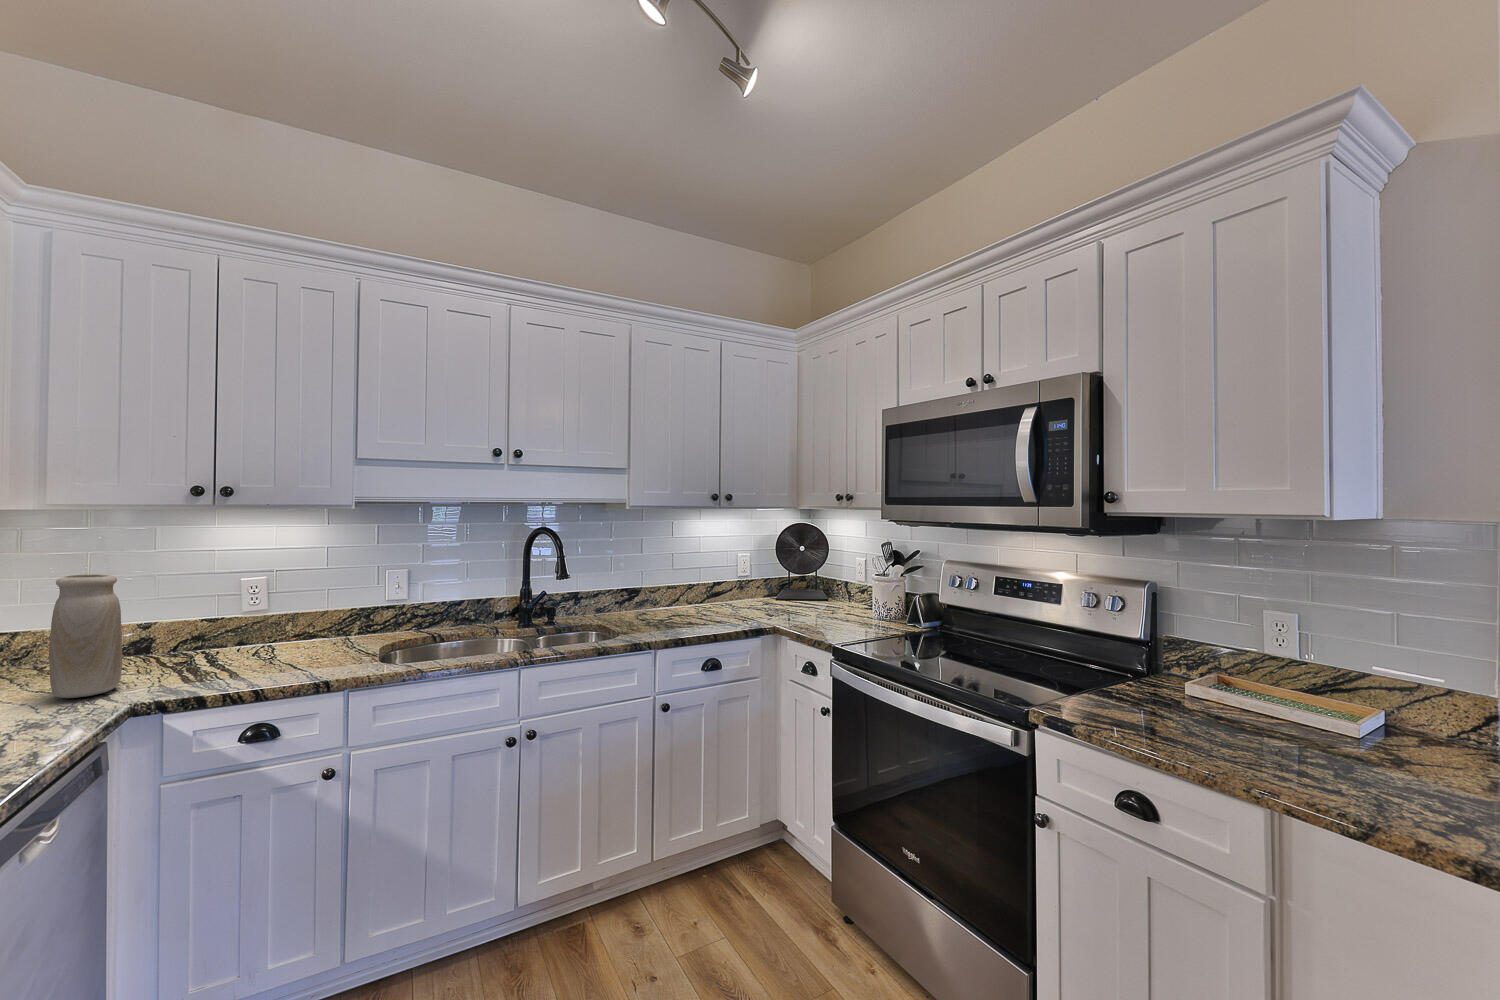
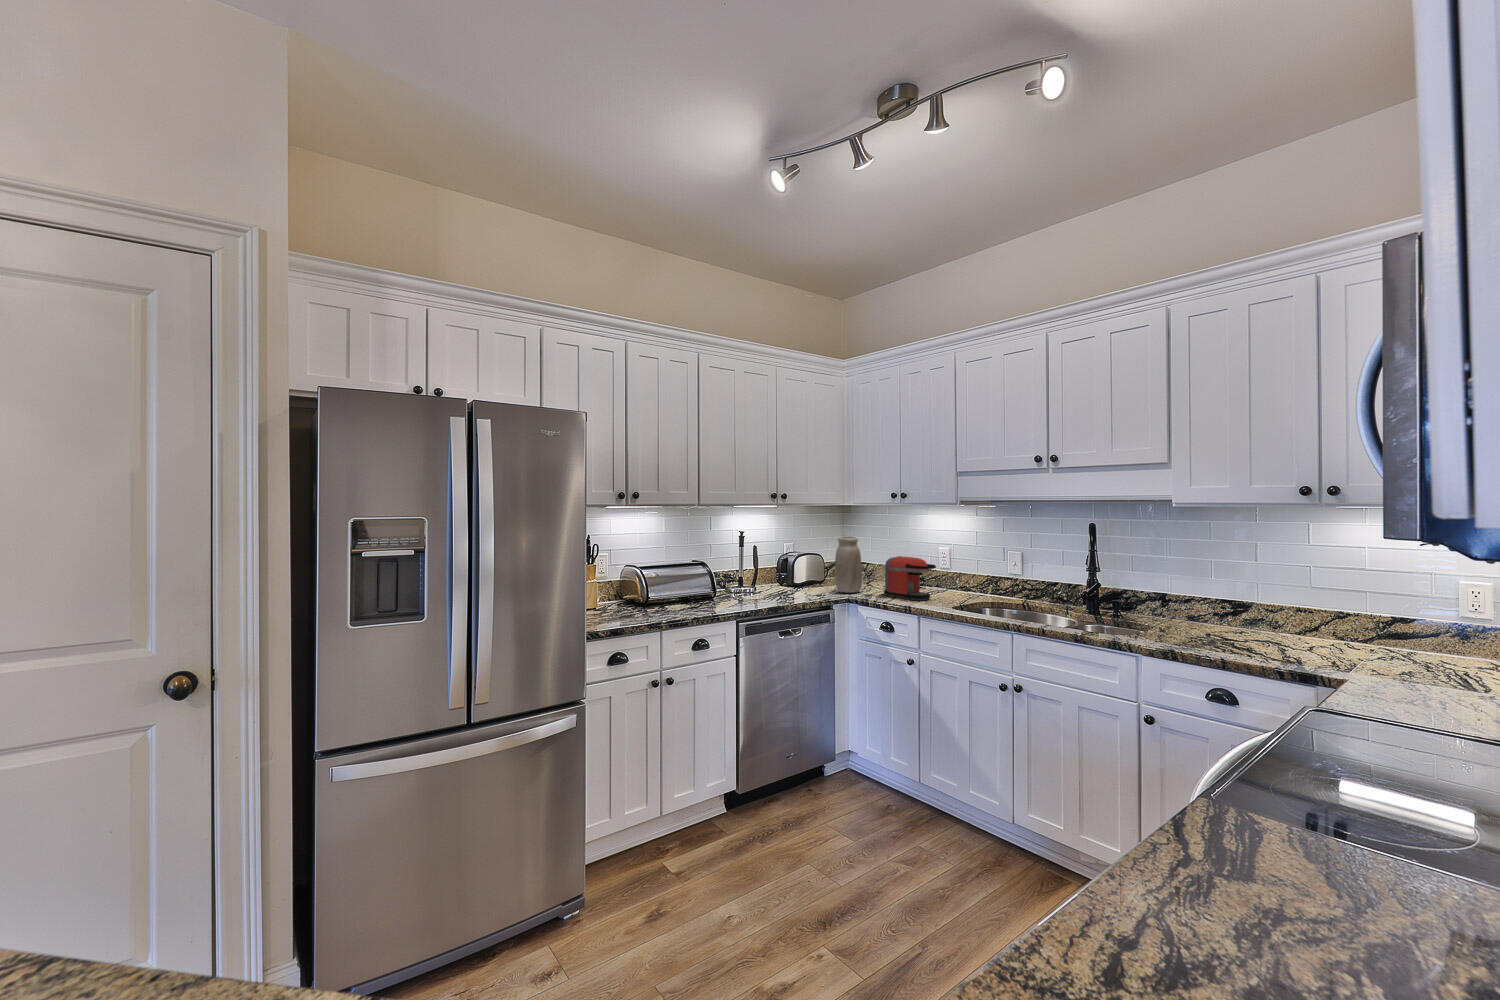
coffee maker: none [191,596,321,676] -> present [884,556,936,600]

